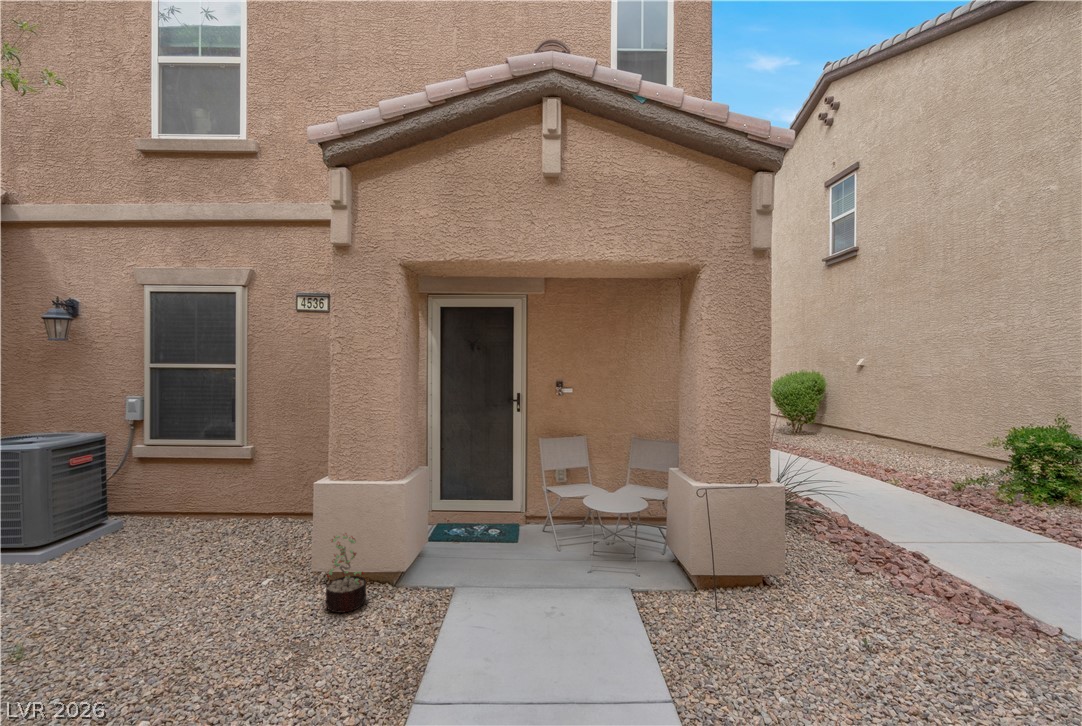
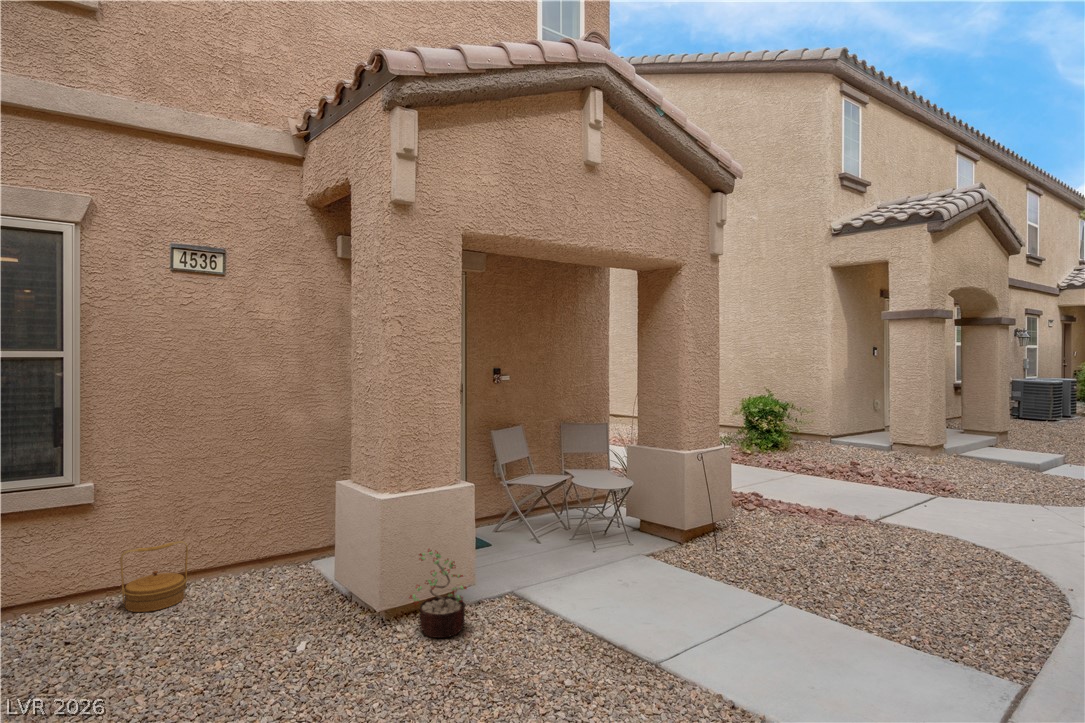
woven basket: none [251,494,292,537] -> present [120,541,188,612]

